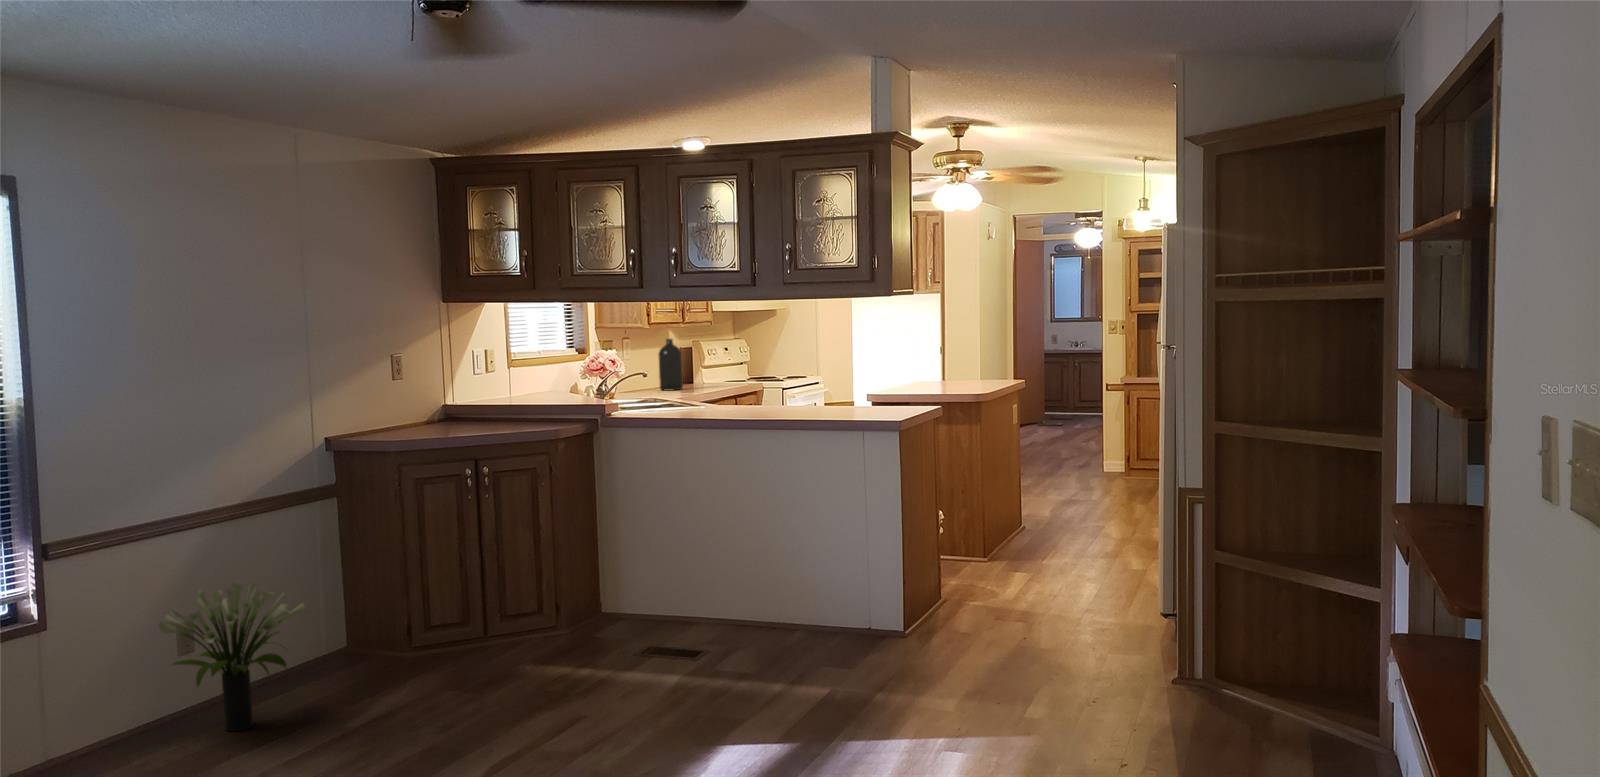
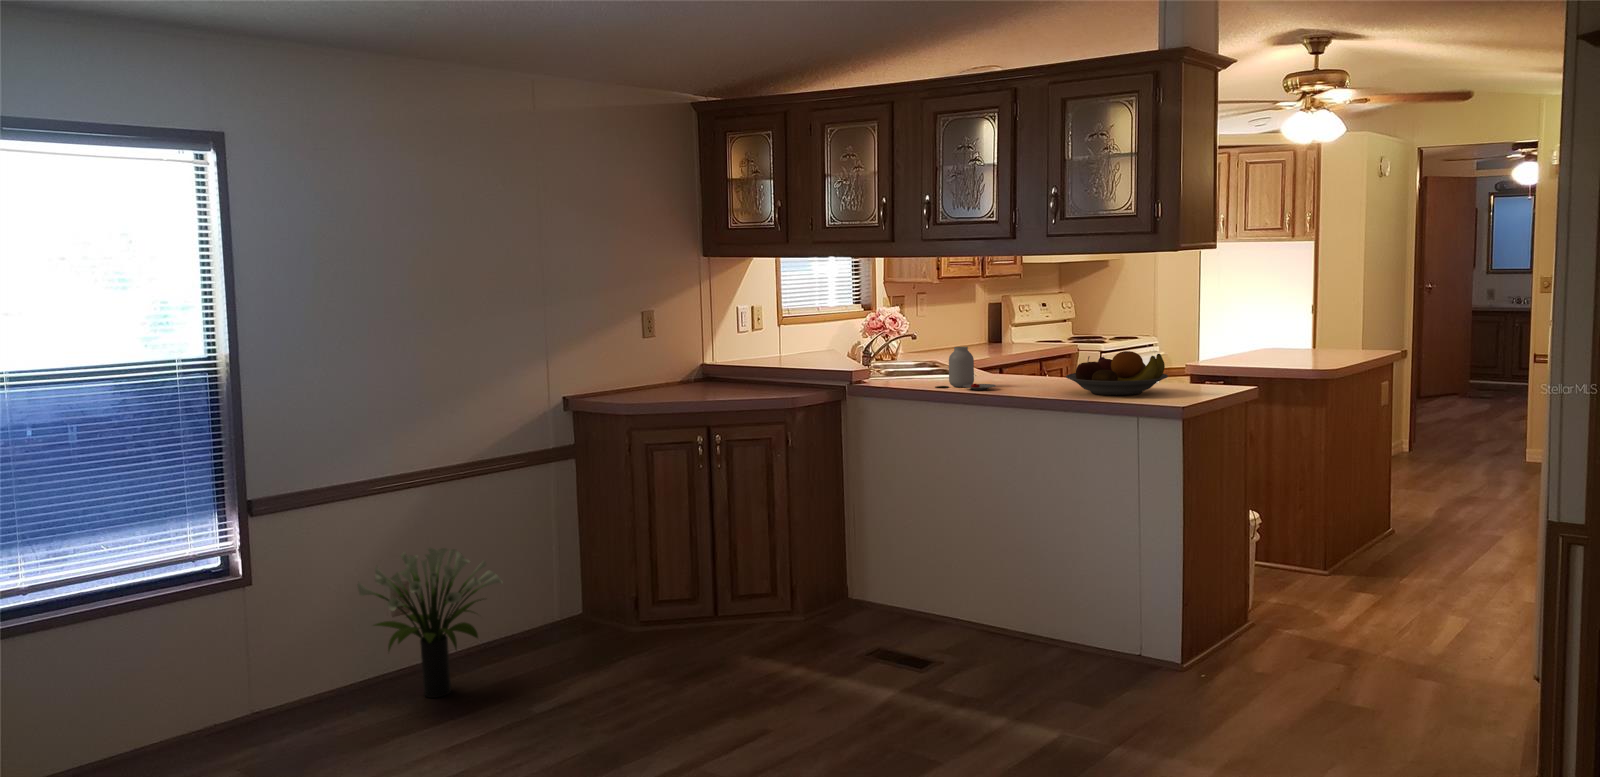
bottle: present [659,339,683,390] -> none [960,294,985,351]
fruit bowl: none [799,378,881,415] -> present [1066,351,1168,395]
jar: none [683,379,738,416] -> present [936,347,996,390]

